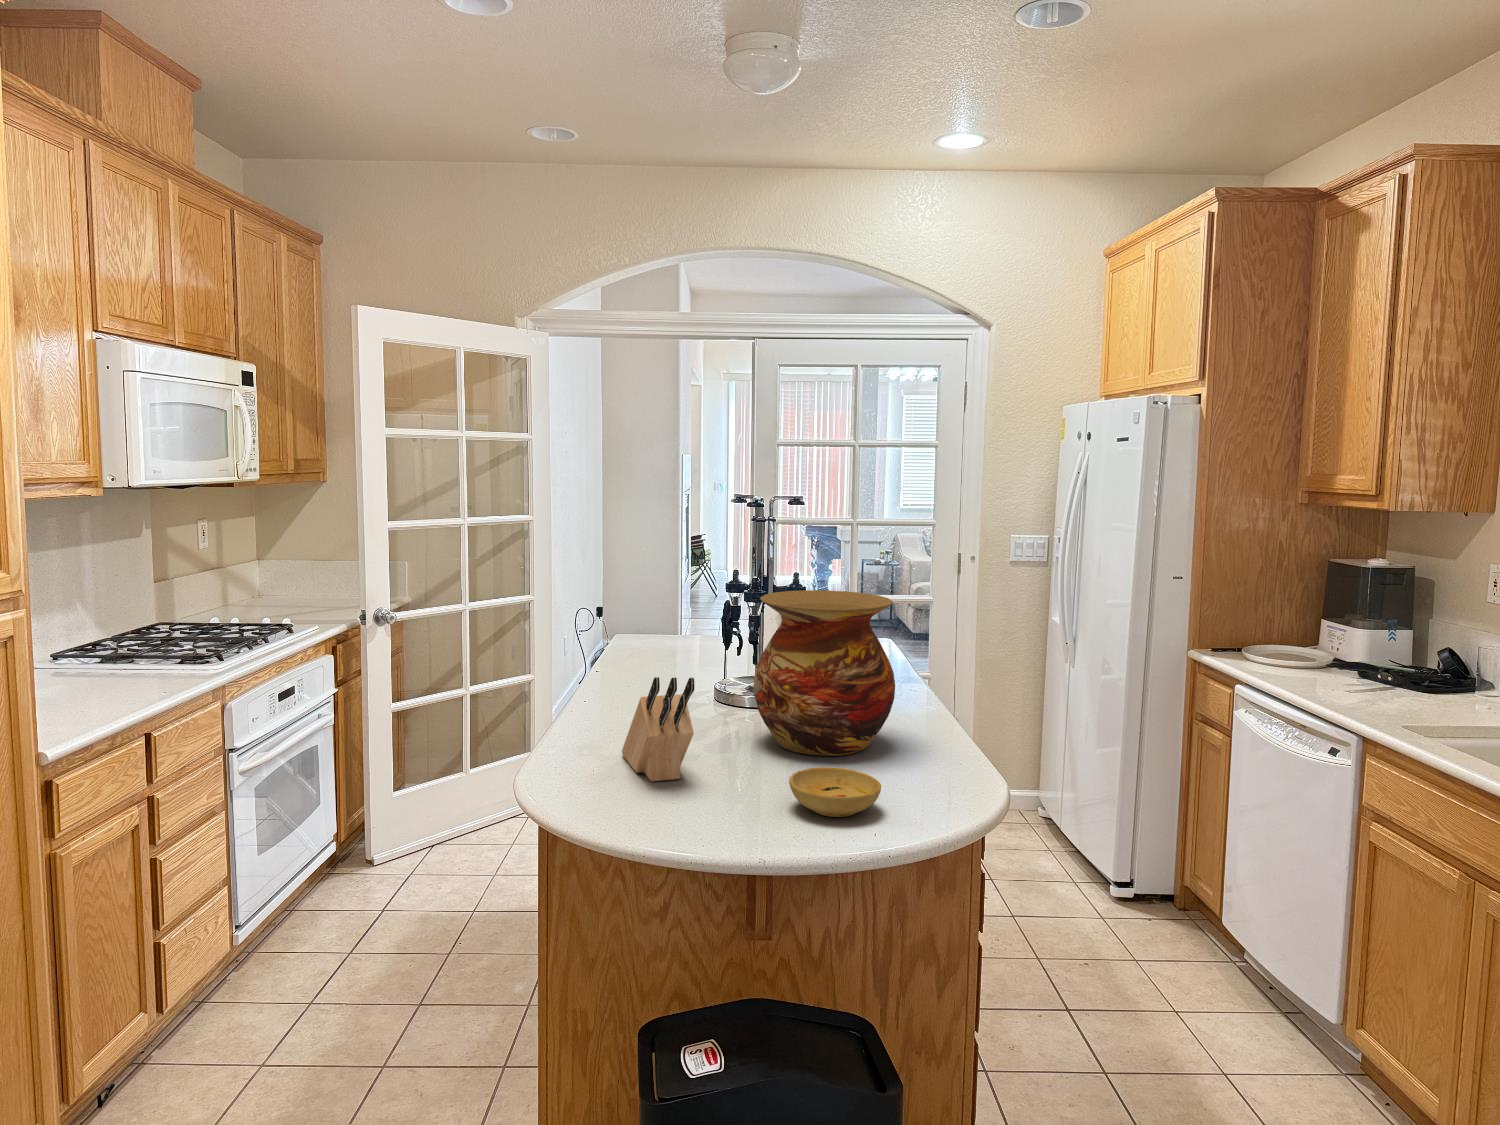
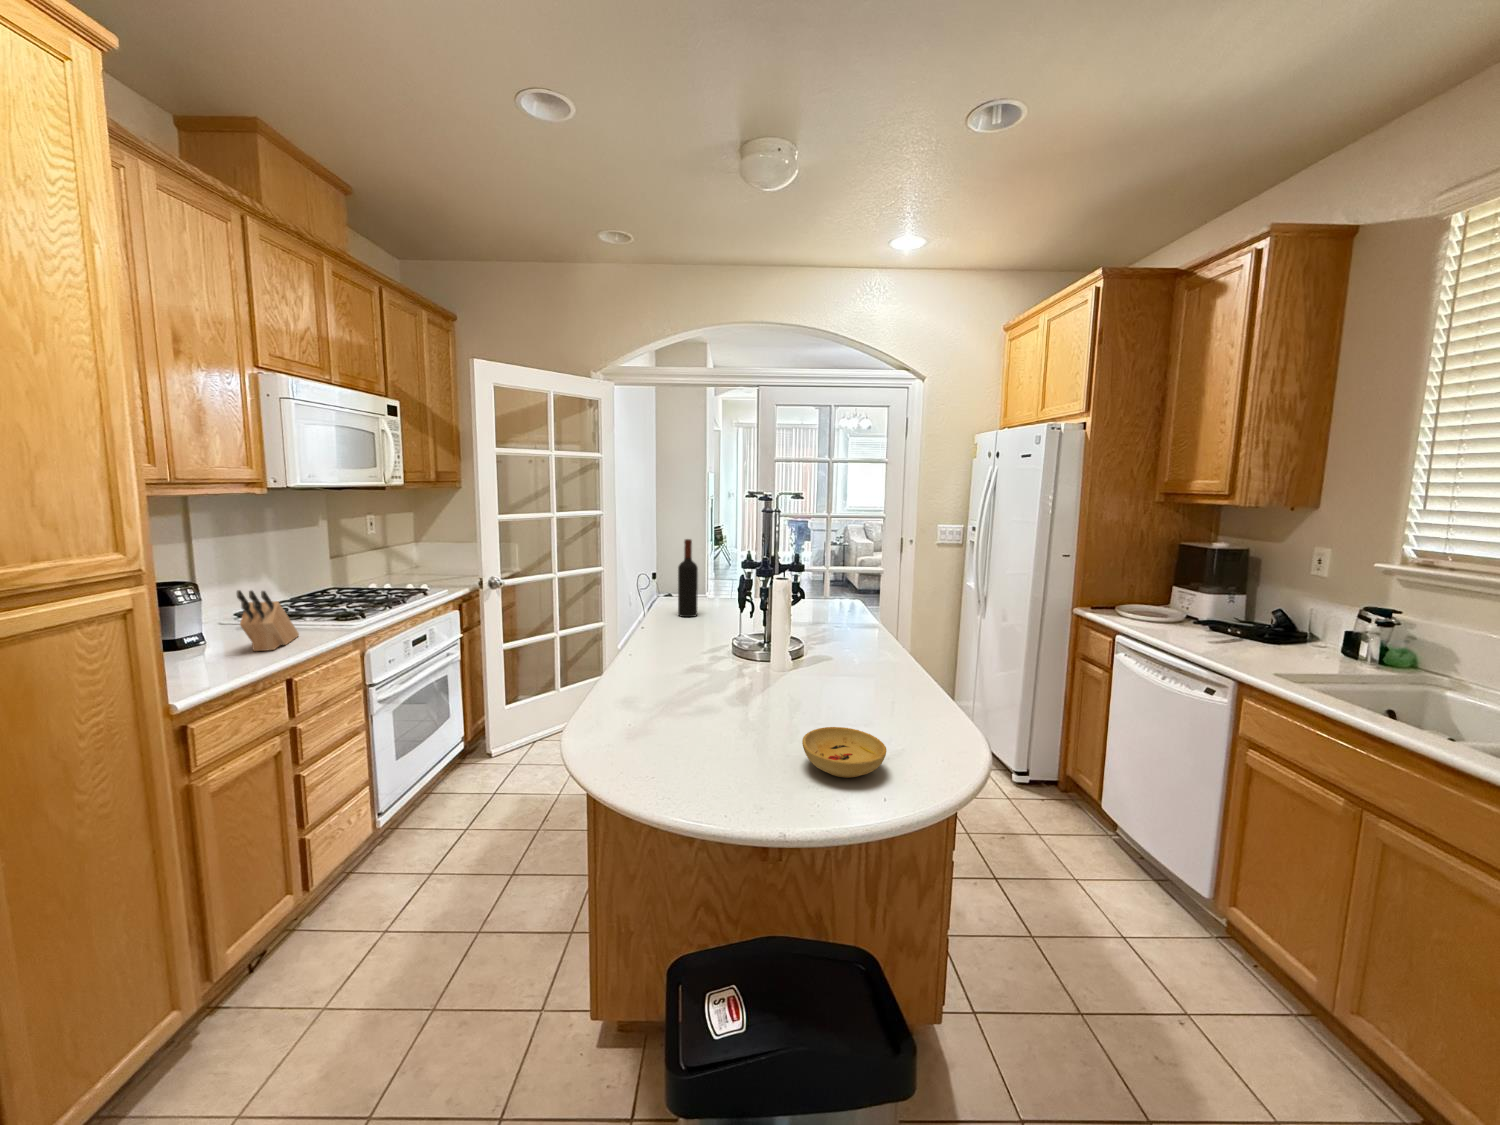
wine bottle: none [642,554,668,659] -> present [678,539,698,617]
vase: present [754,590,895,756] -> none [766,568,884,707]
knife block: present [622,677,694,782] -> present [237,590,299,651]

